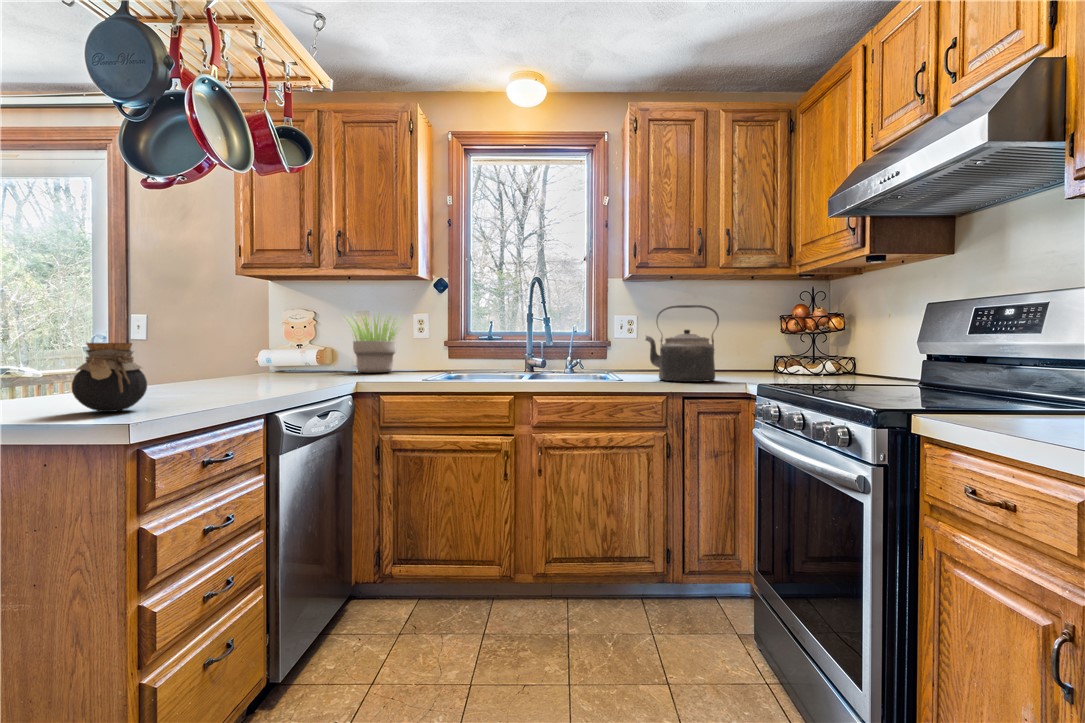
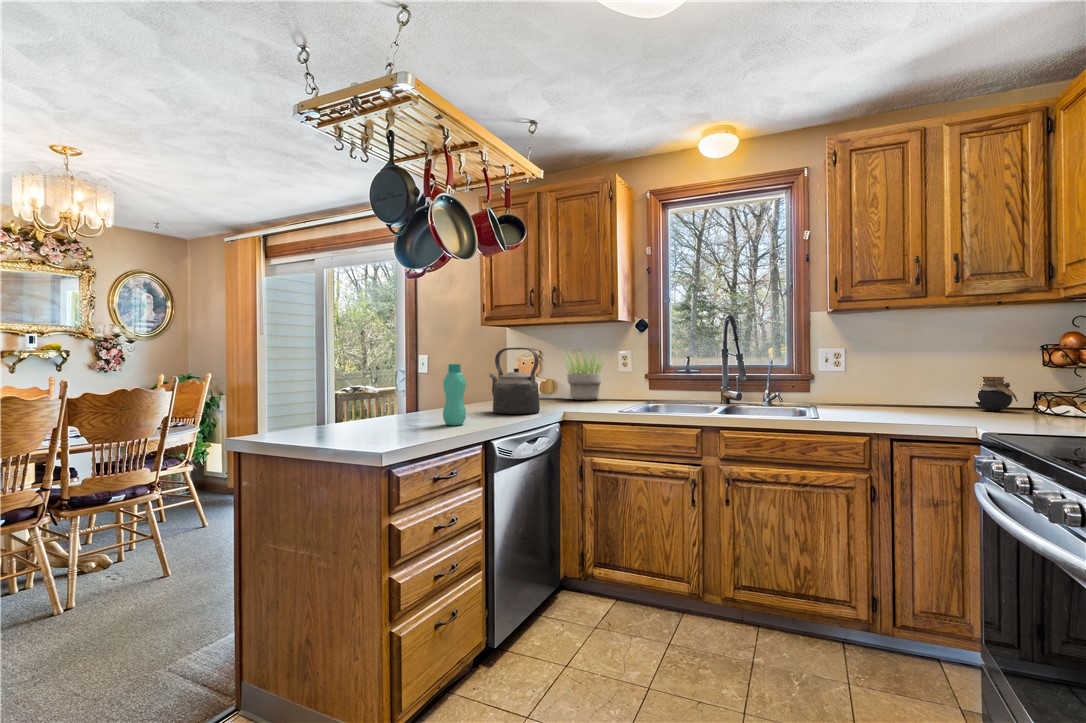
kettle: present [645,305,719,382] -> present [489,348,540,414]
bottle: none [174,313,213,399] -> present [443,364,466,425]
jar: present [72,343,147,412] -> present [975,377,1018,411]

